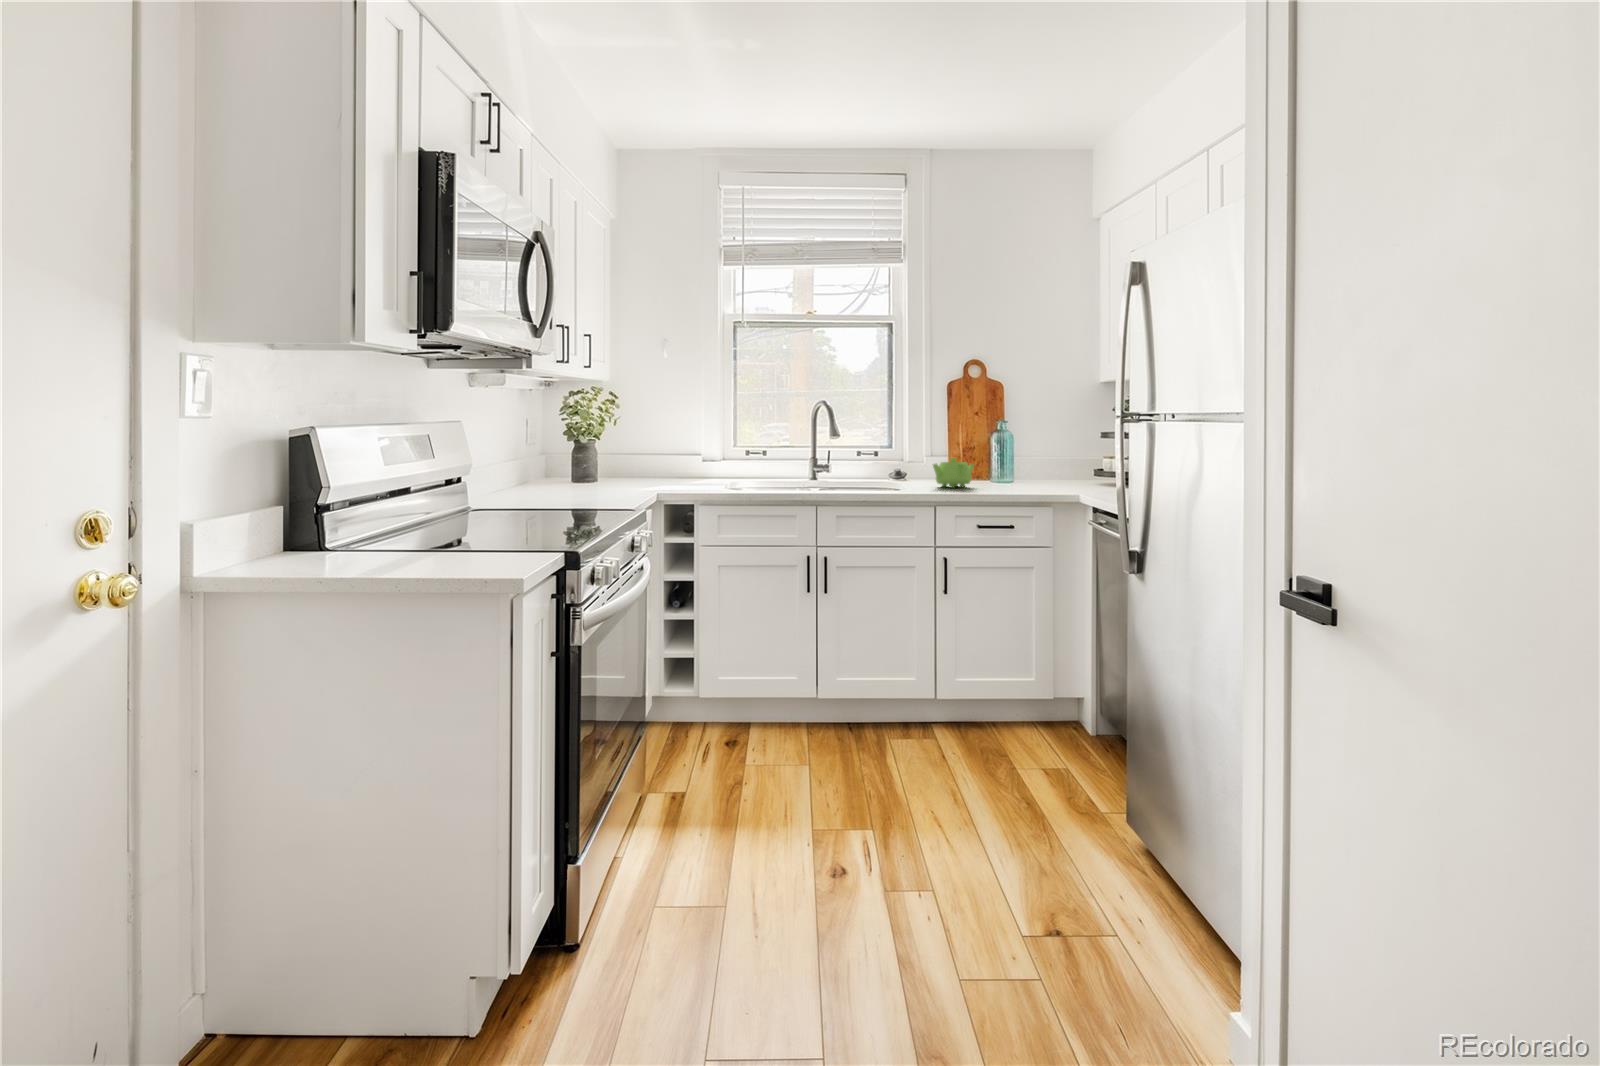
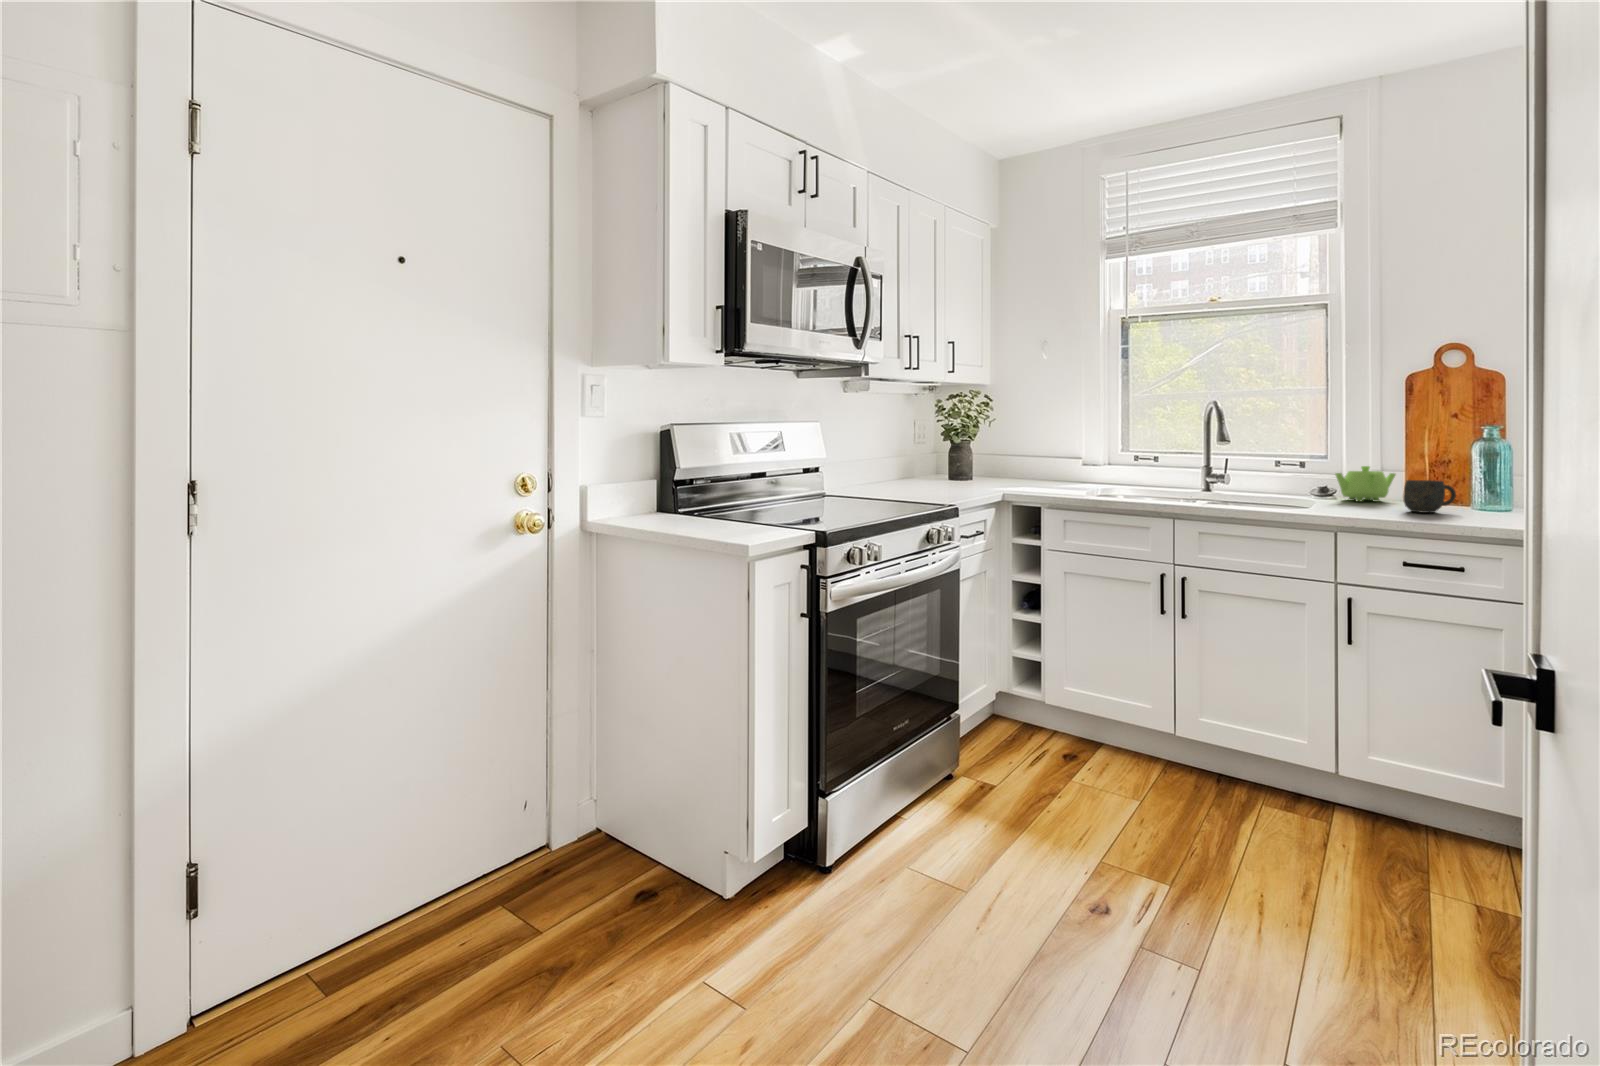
mug: none [990,467,1026,493] -> present [1403,480,1456,513]

